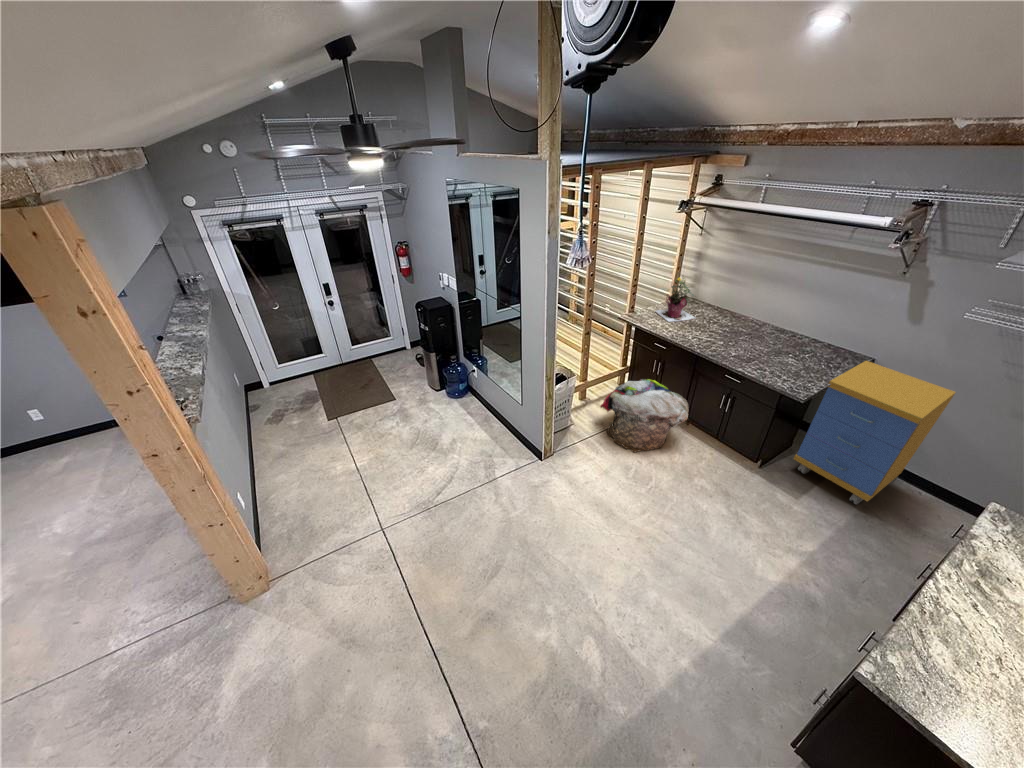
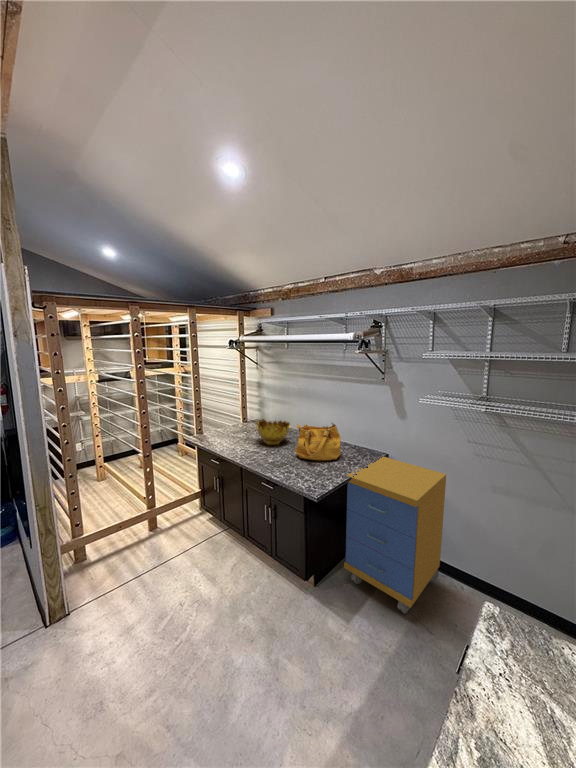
potted plant: present [655,277,696,322] -> none [221,398,255,439]
decorative bowl: none [708,304,750,334] -> present [257,419,290,445]
handbag: none [761,318,822,360] -> present [295,423,341,461]
laundry basket: present [600,379,688,452] -> none [154,497,241,589]

